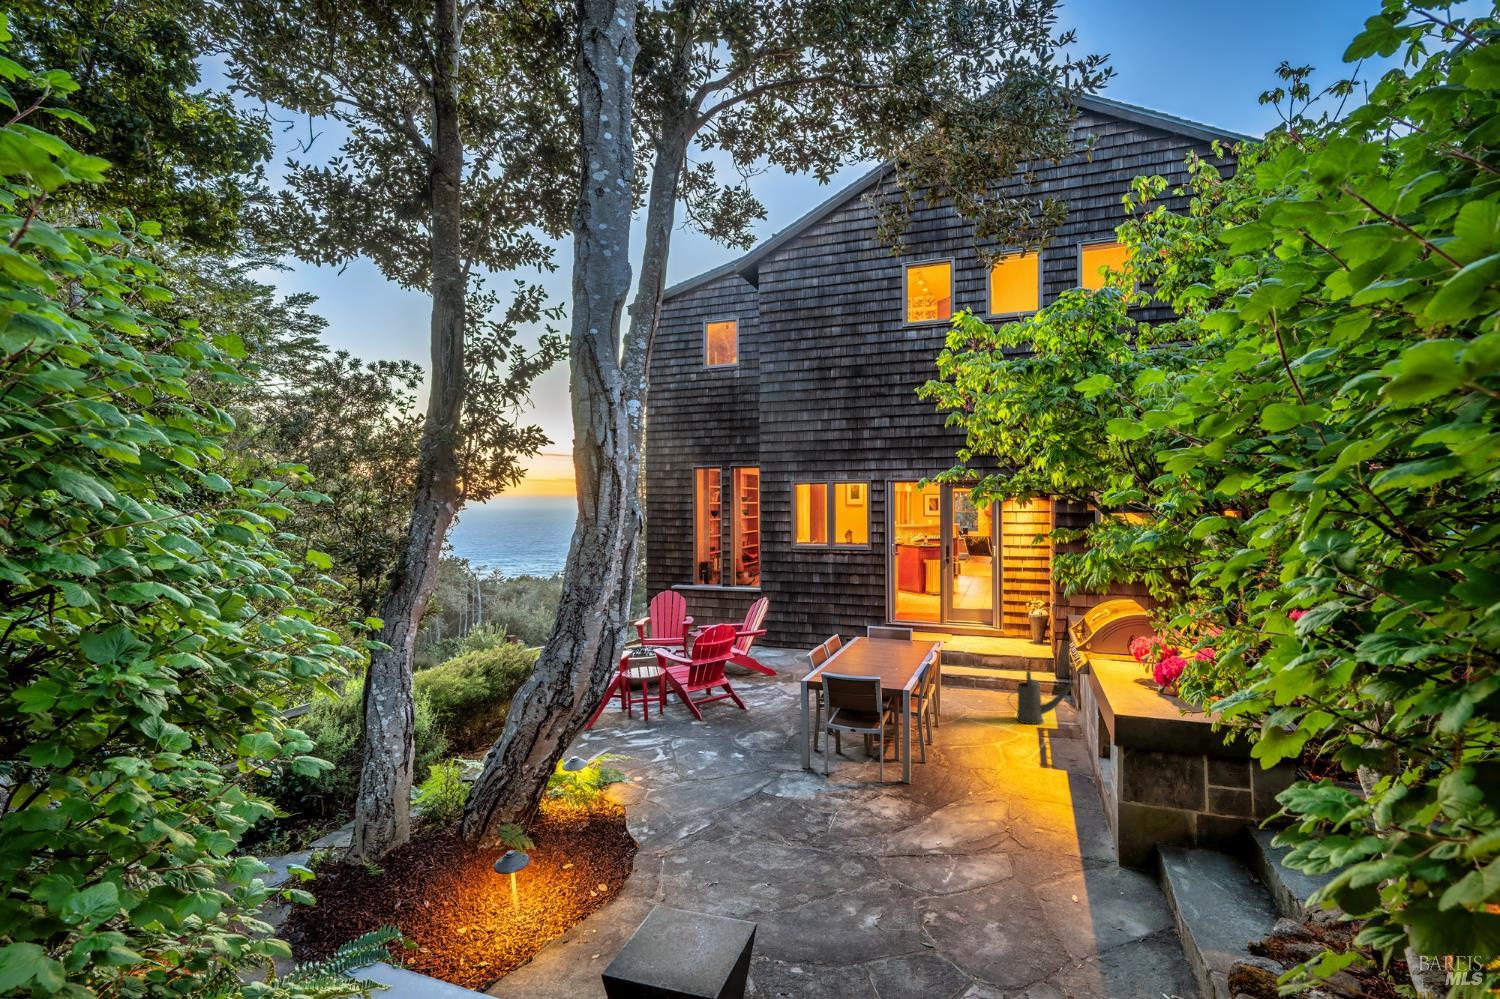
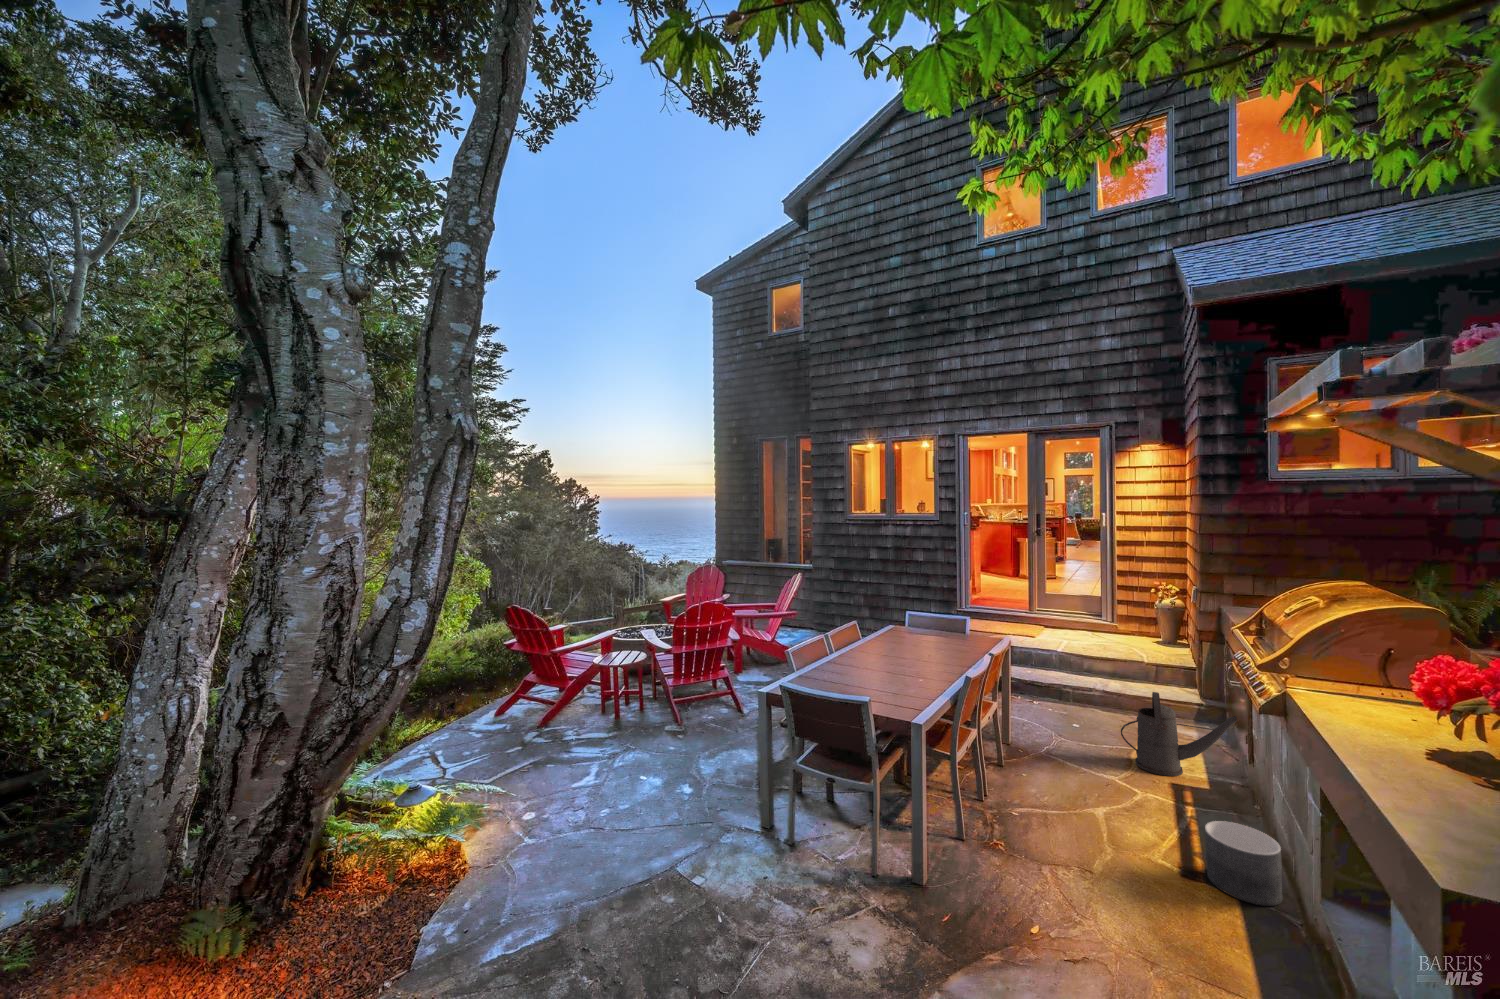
planter: none [1052,735,1088,774] -> present [1205,821,1283,906]

